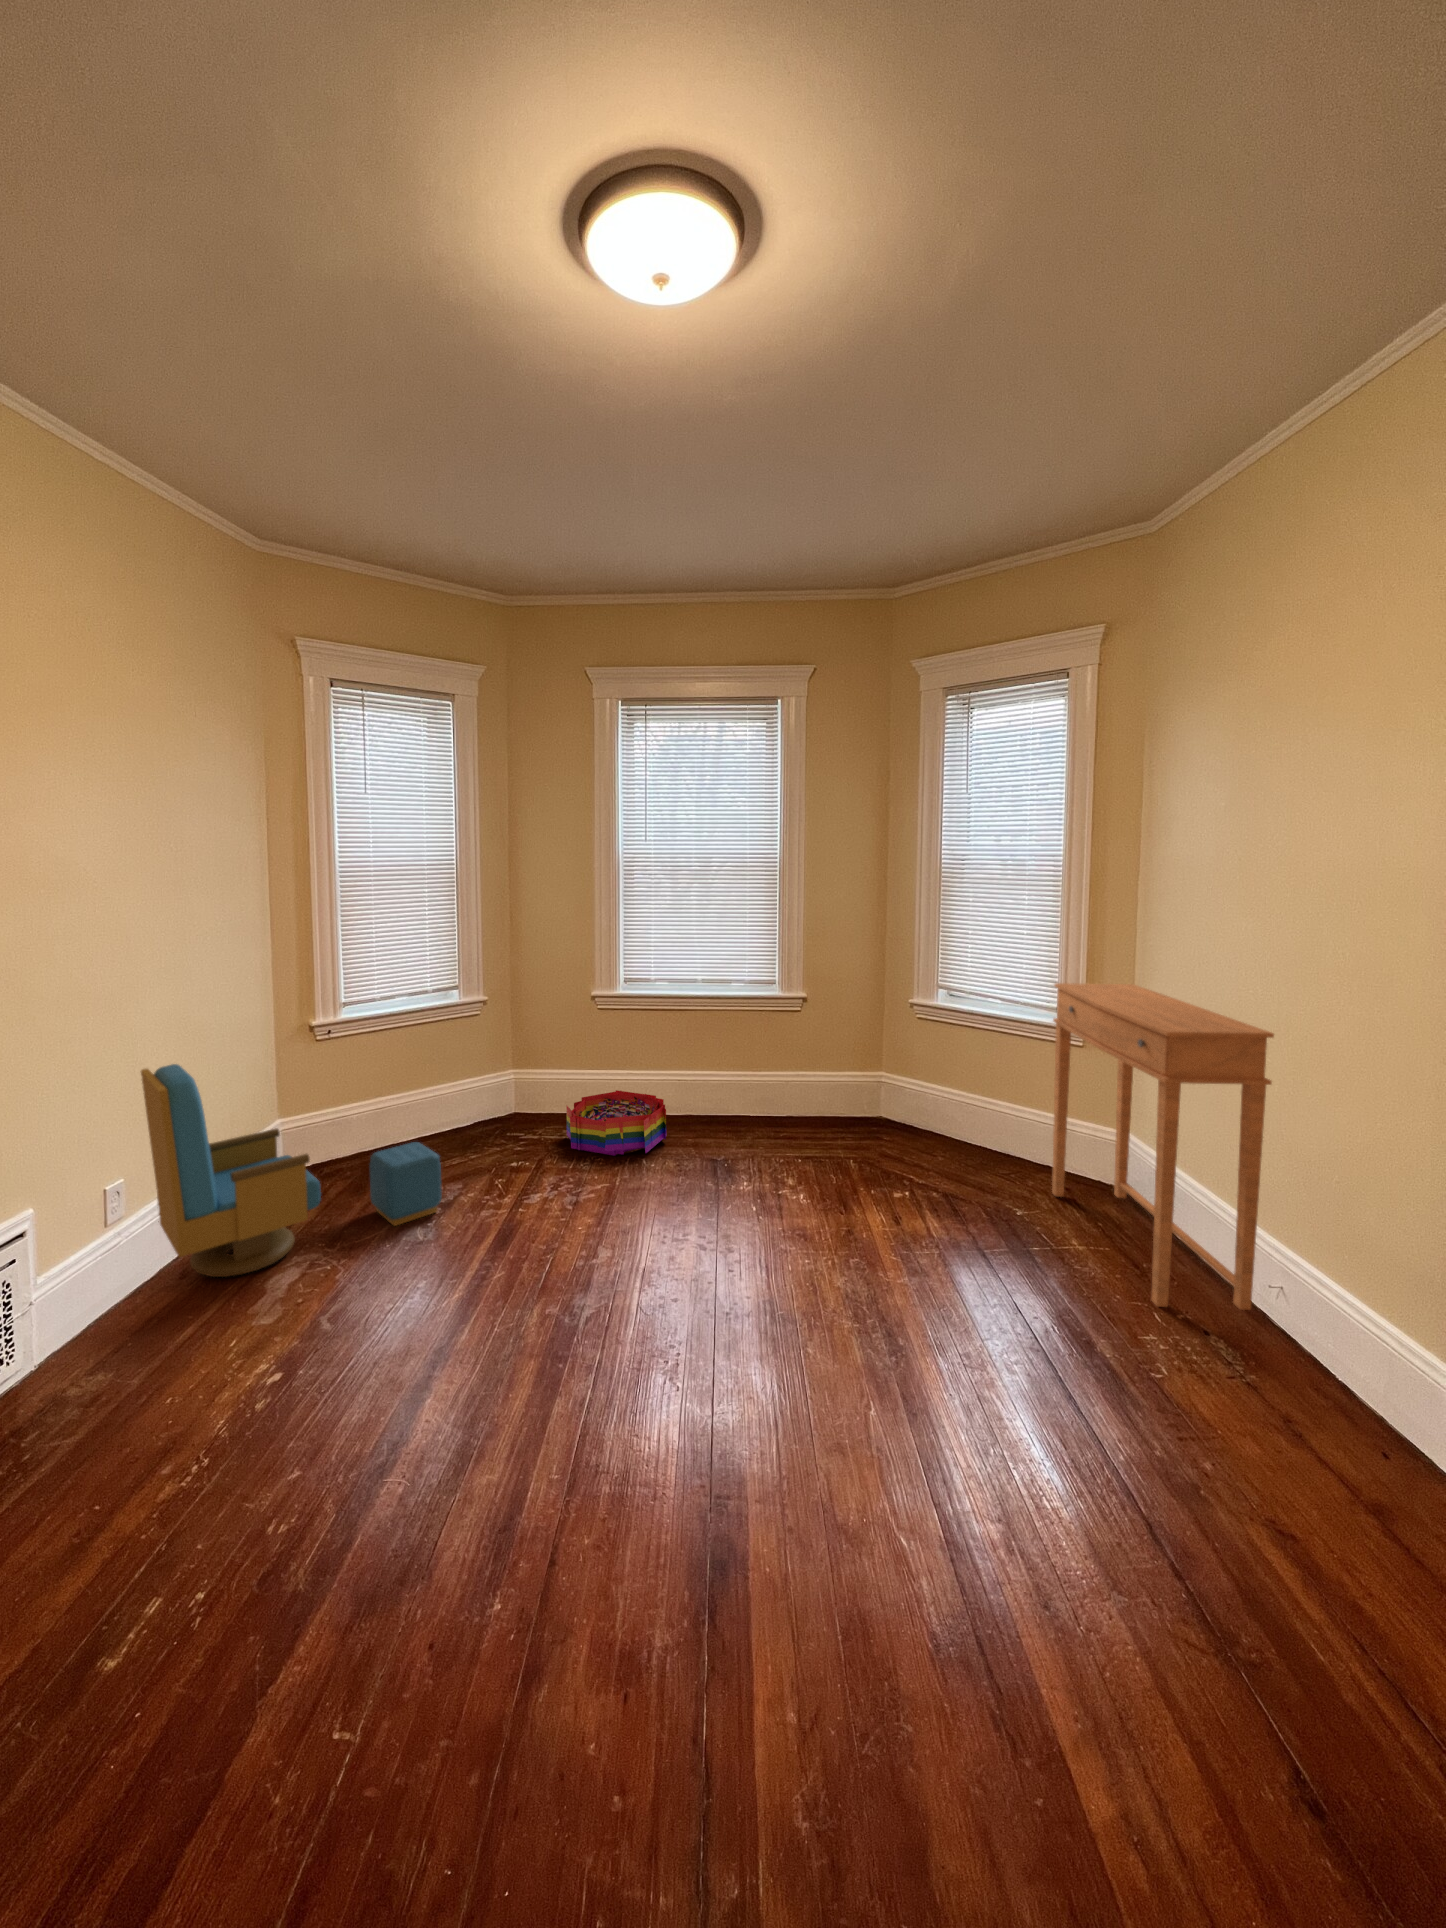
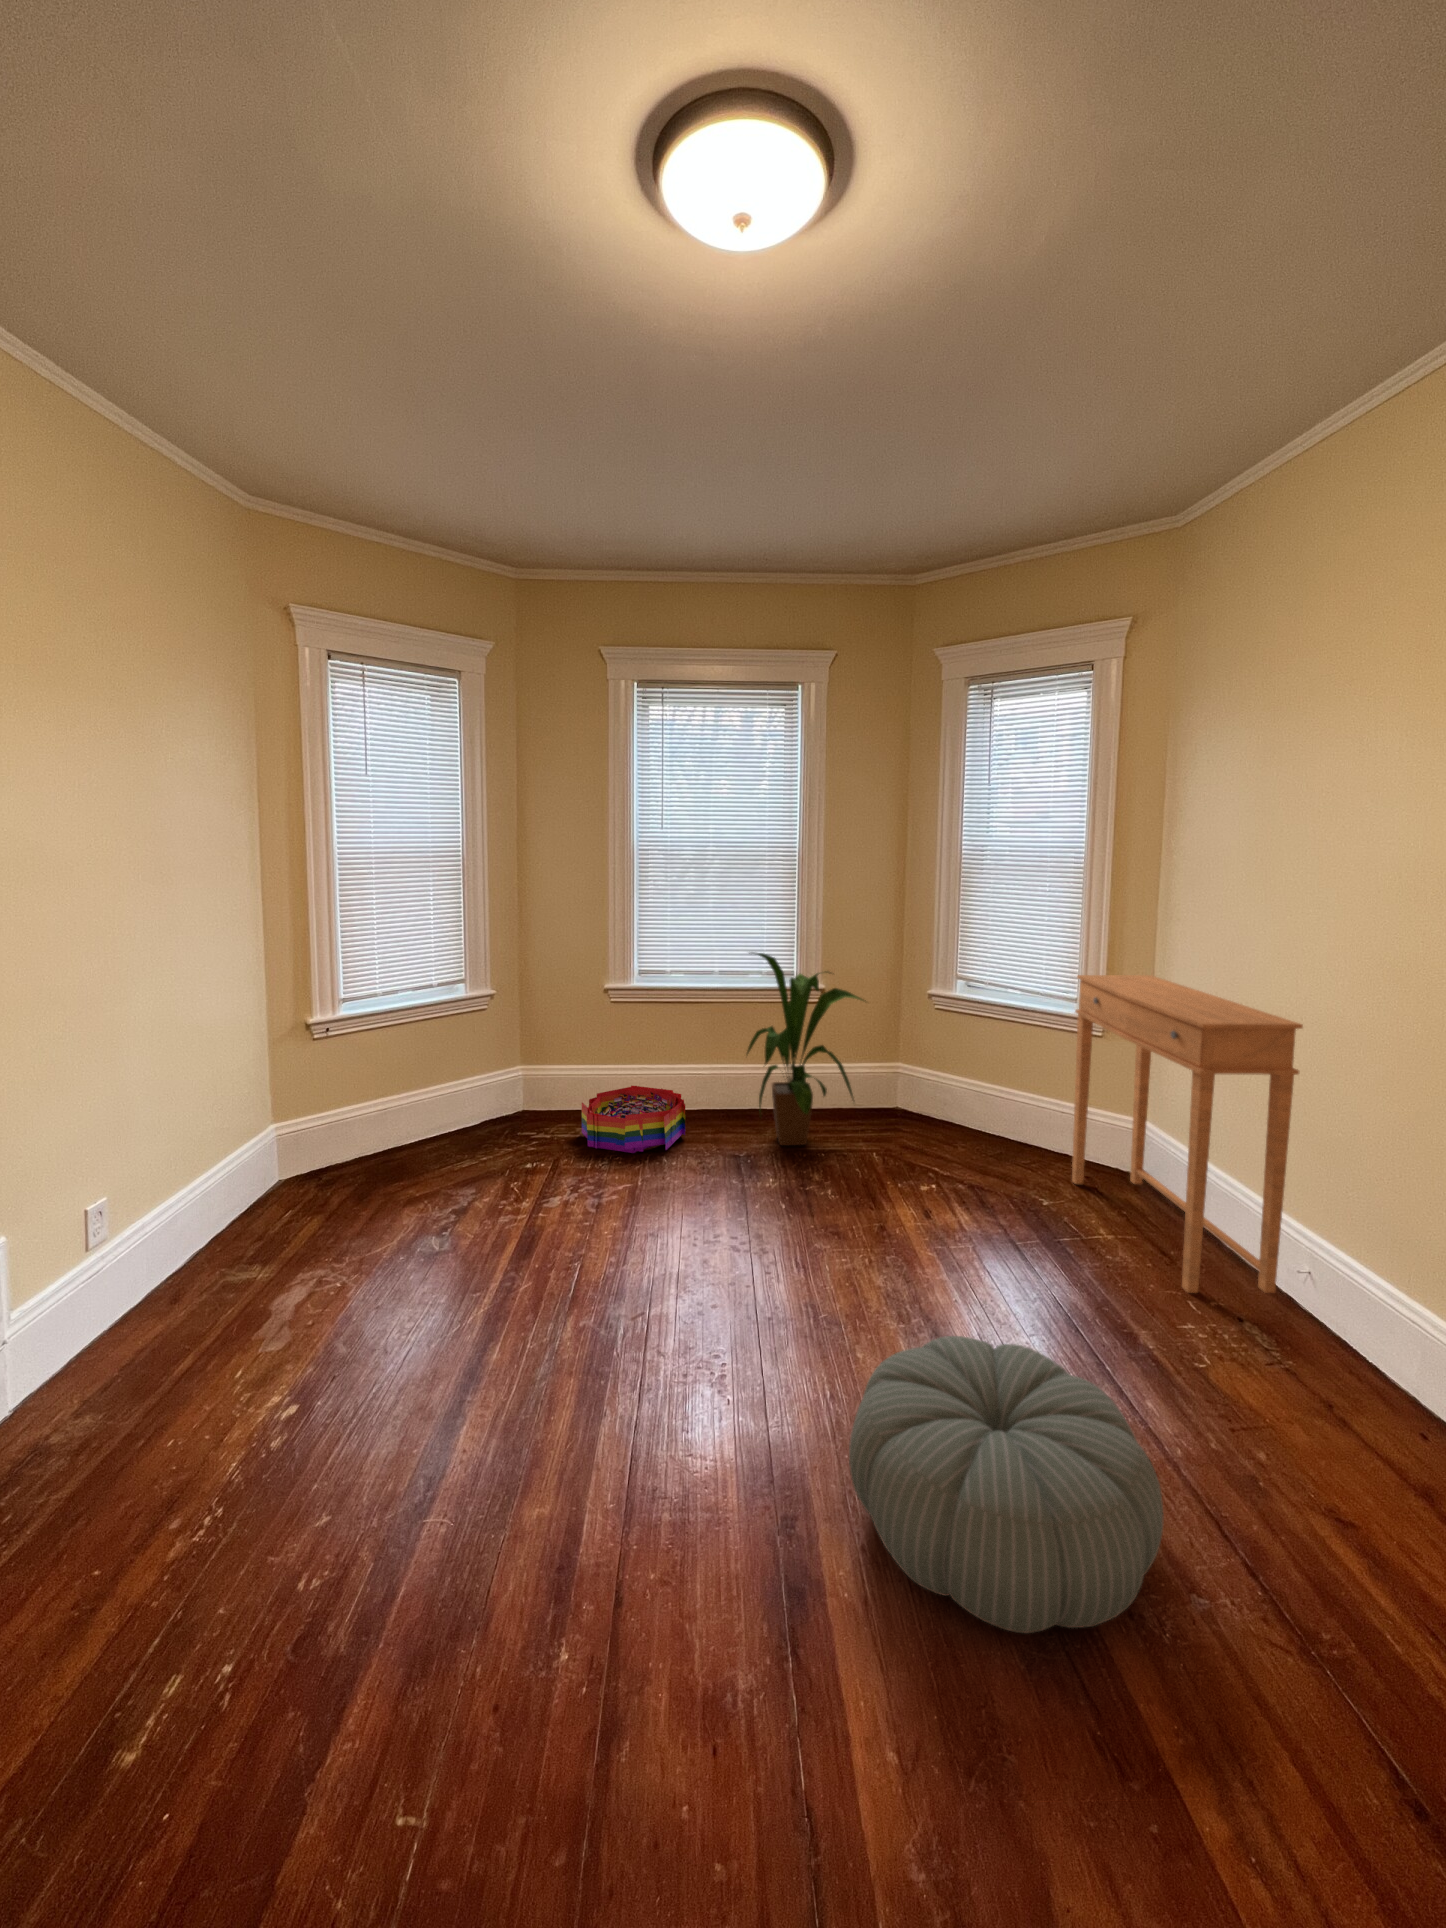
house plant: none [724,960,849,1152] -> present [747,952,866,1145]
armchair: present [141,1064,442,1277] -> none [125,1069,458,1299]
pouf: none [779,1333,1083,1613] -> present [849,1336,1163,1633]

